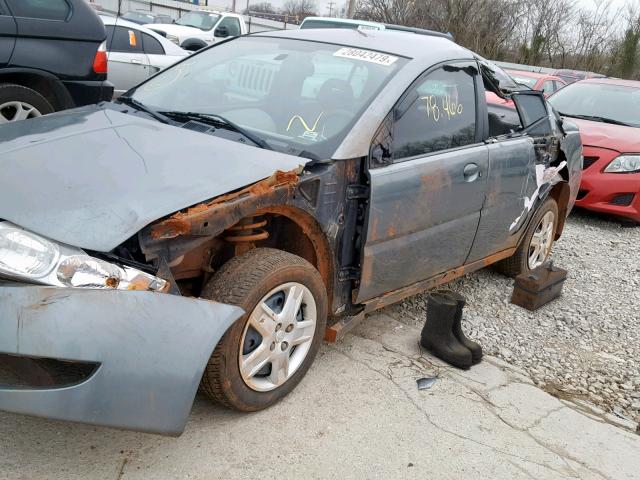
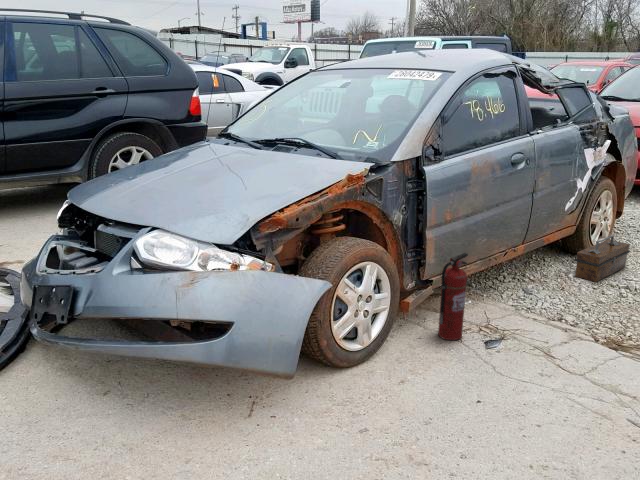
fire extinguisher: none [364,275,408,376] -> present [438,253,468,340]
boots: present [420,289,484,369] -> none [488,265,547,331]

